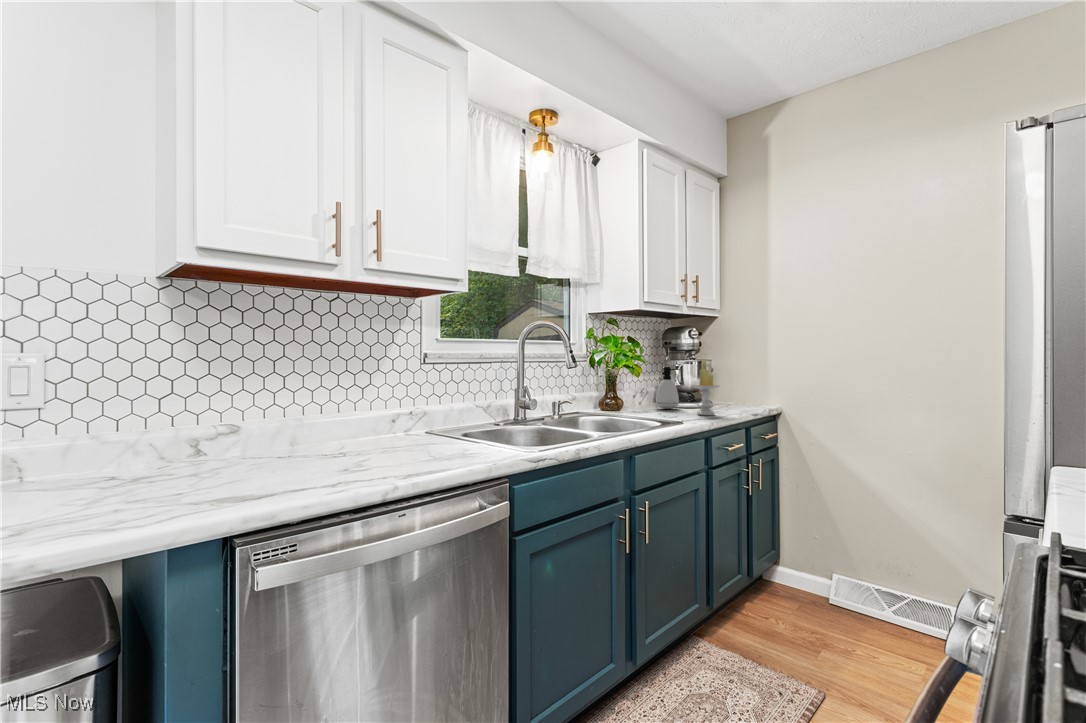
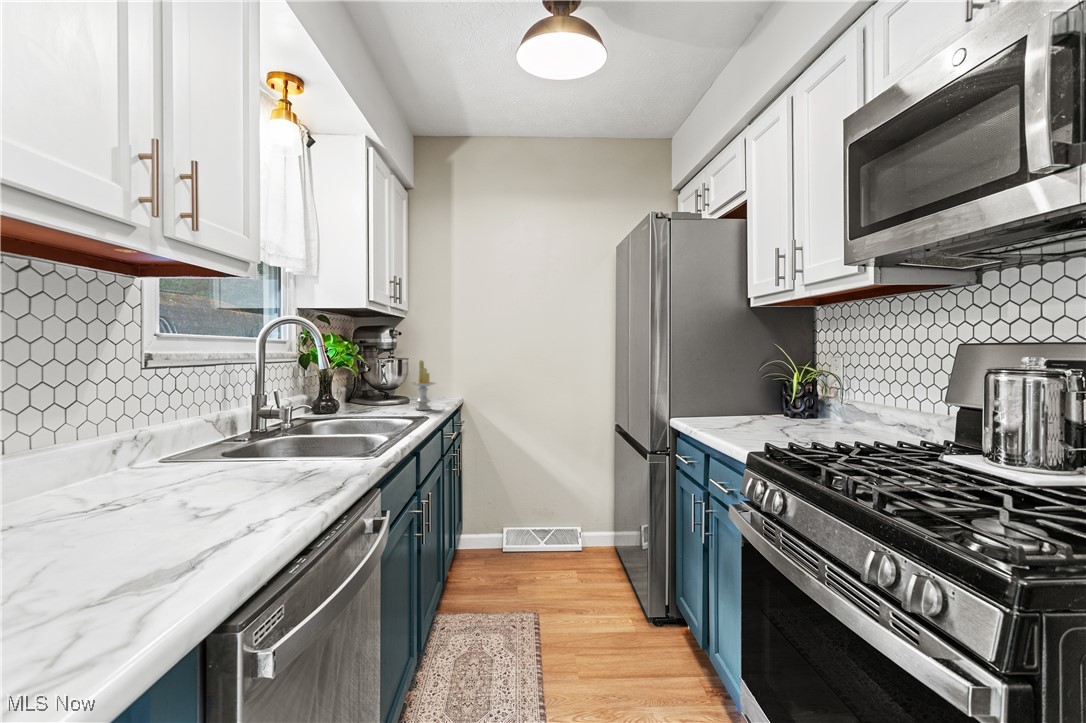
soap dispenser: present [656,367,679,409] -> none [362,365,386,406]

